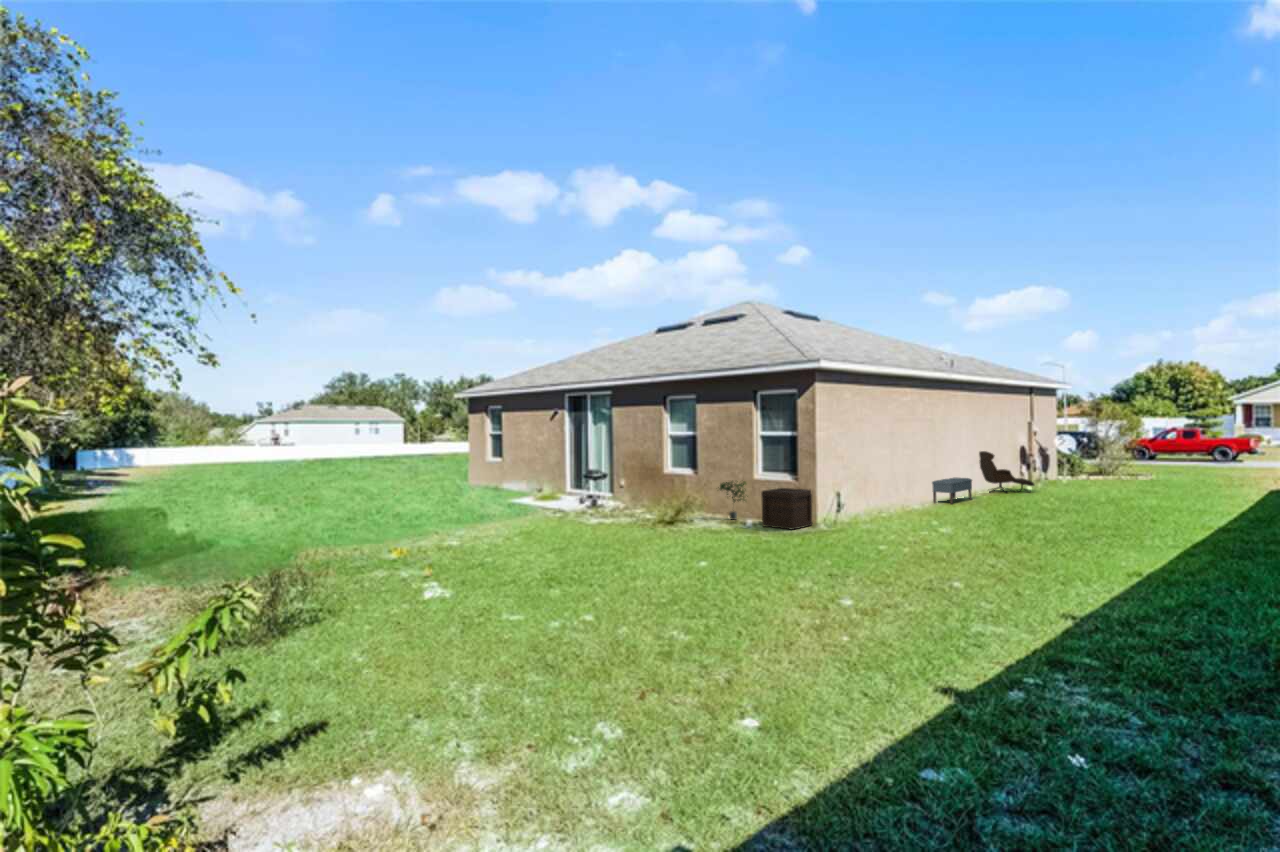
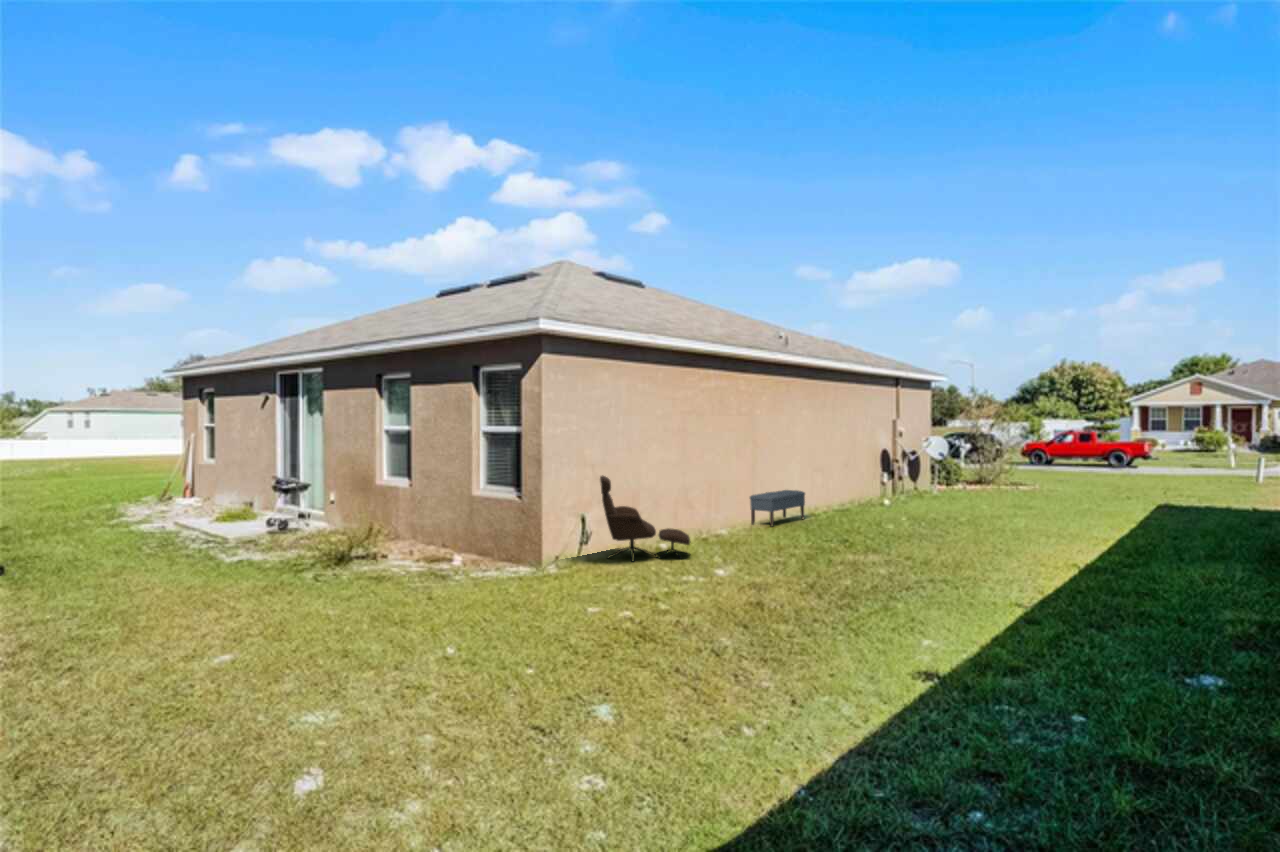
lounge chair: present [979,451,1034,492] -> present [600,475,690,561]
potted plant: present [720,482,746,520] -> none [413,498,464,556]
wooden crate: present [761,488,813,530] -> none [457,509,535,576]

